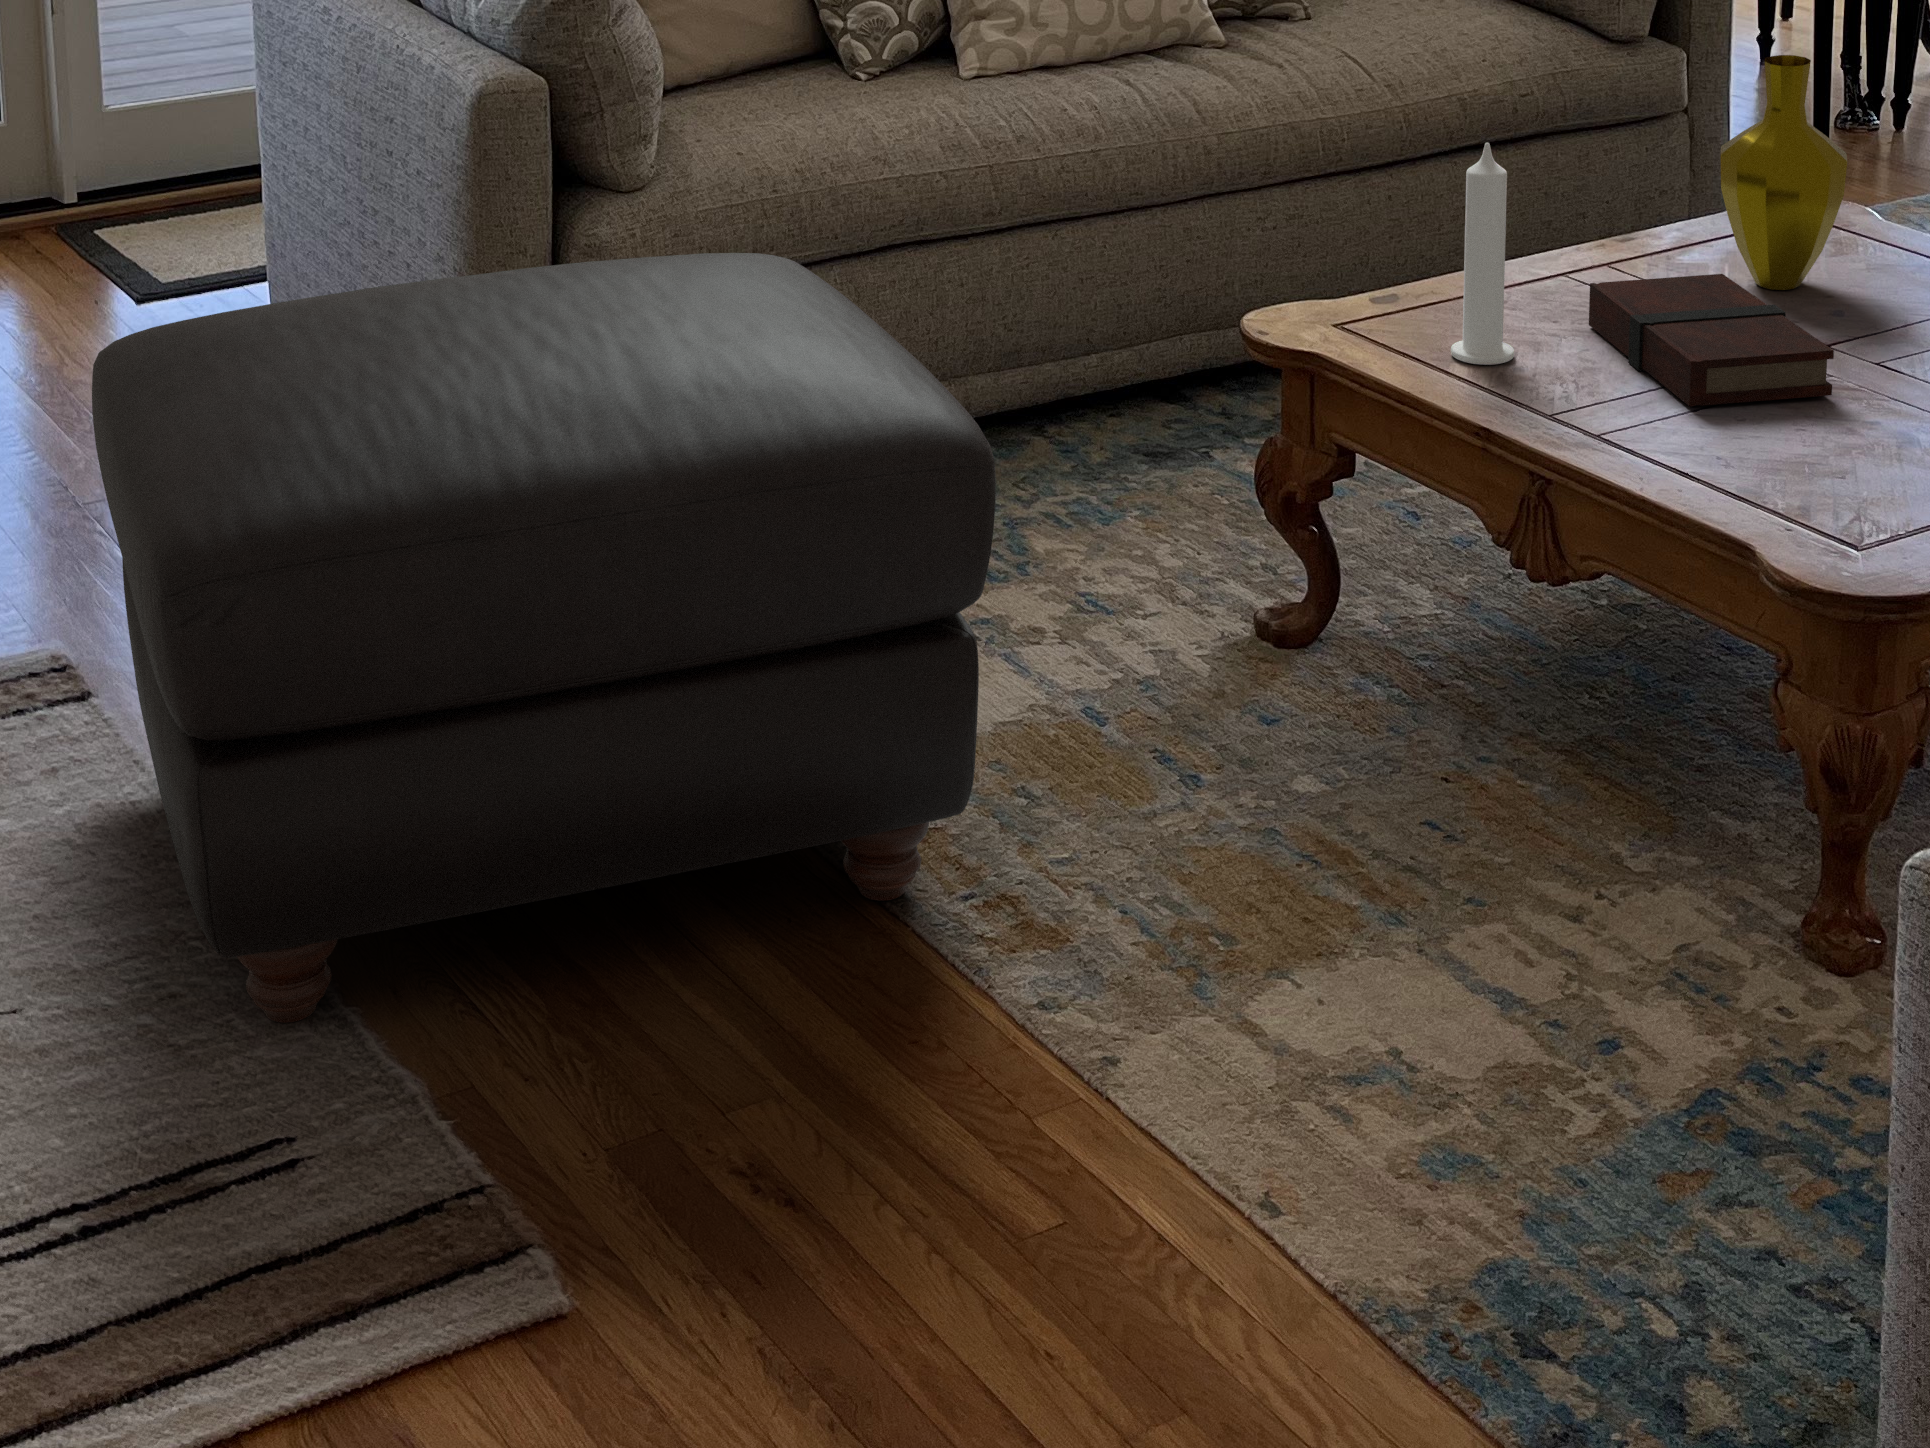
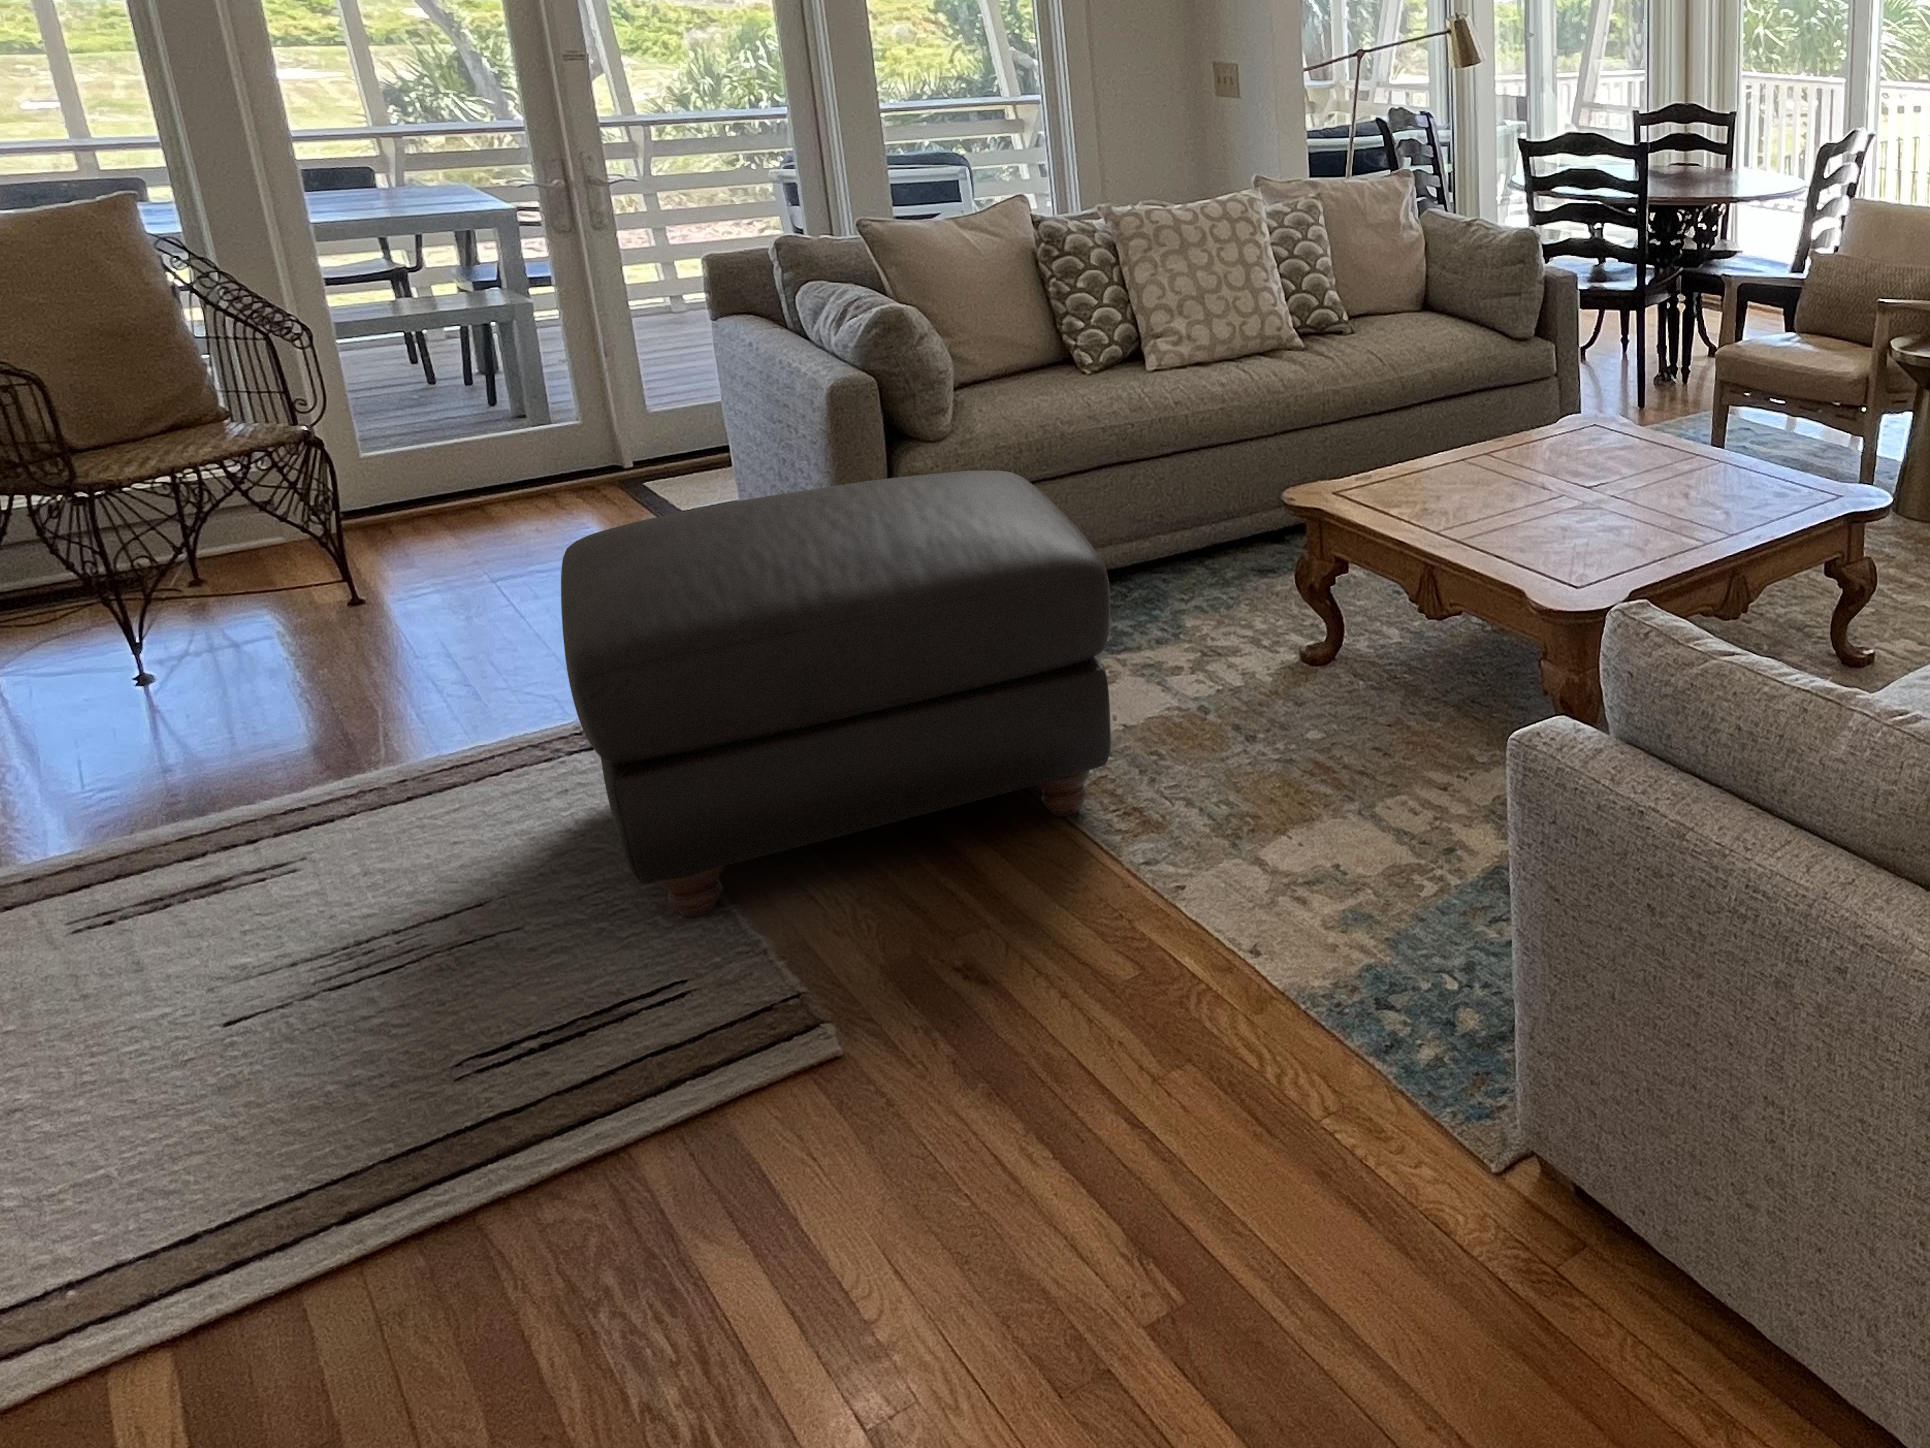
vase: present [1721,55,1847,290] -> none [1538,341,1602,463]
candle: present [1451,143,1514,365] -> none [1390,392,1423,509]
book: present [1589,274,1834,406] -> none [1467,456,1582,524]

